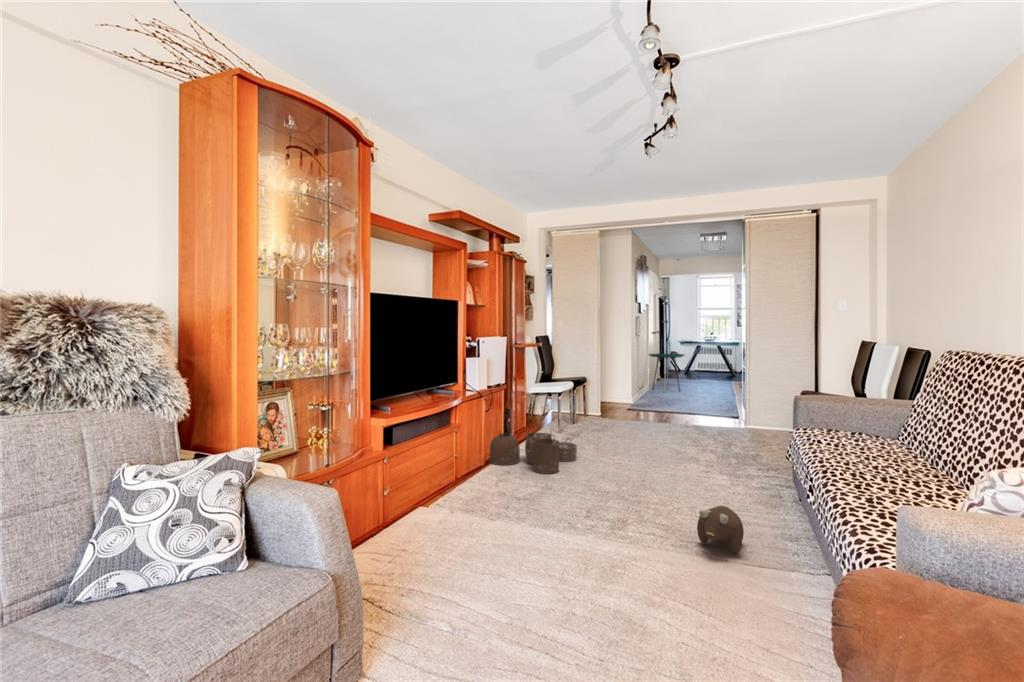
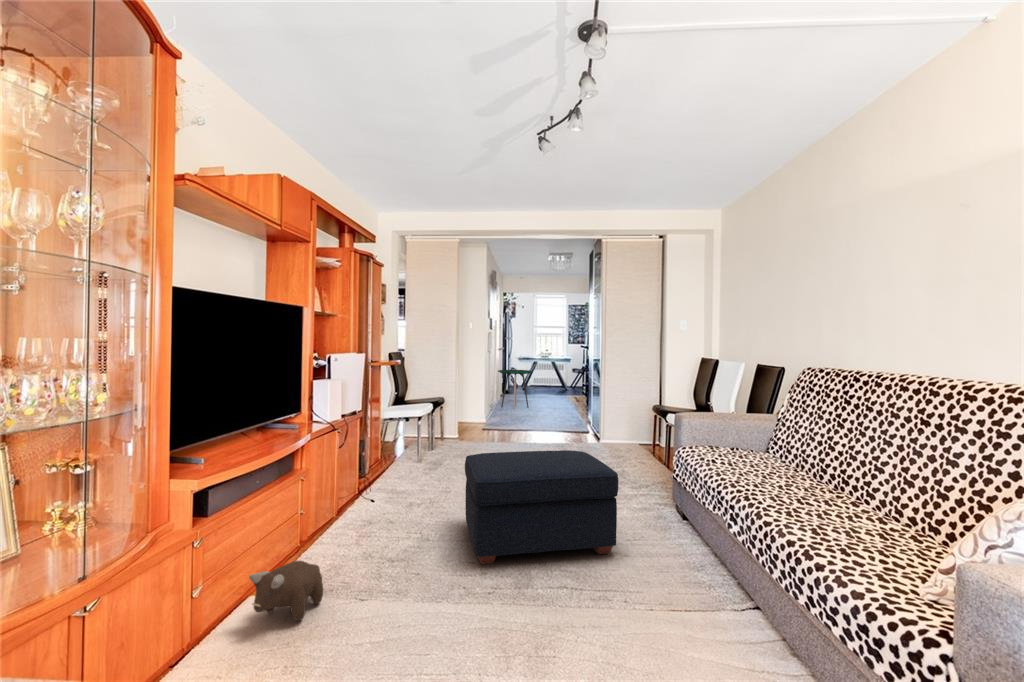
ottoman: none [578,420,710,513] -> present [465,450,618,564]
woven basket: present [489,433,577,473] -> none [341,467,451,523]
plush toy: present [697,506,744,553] -> present [249,561,323,621]

